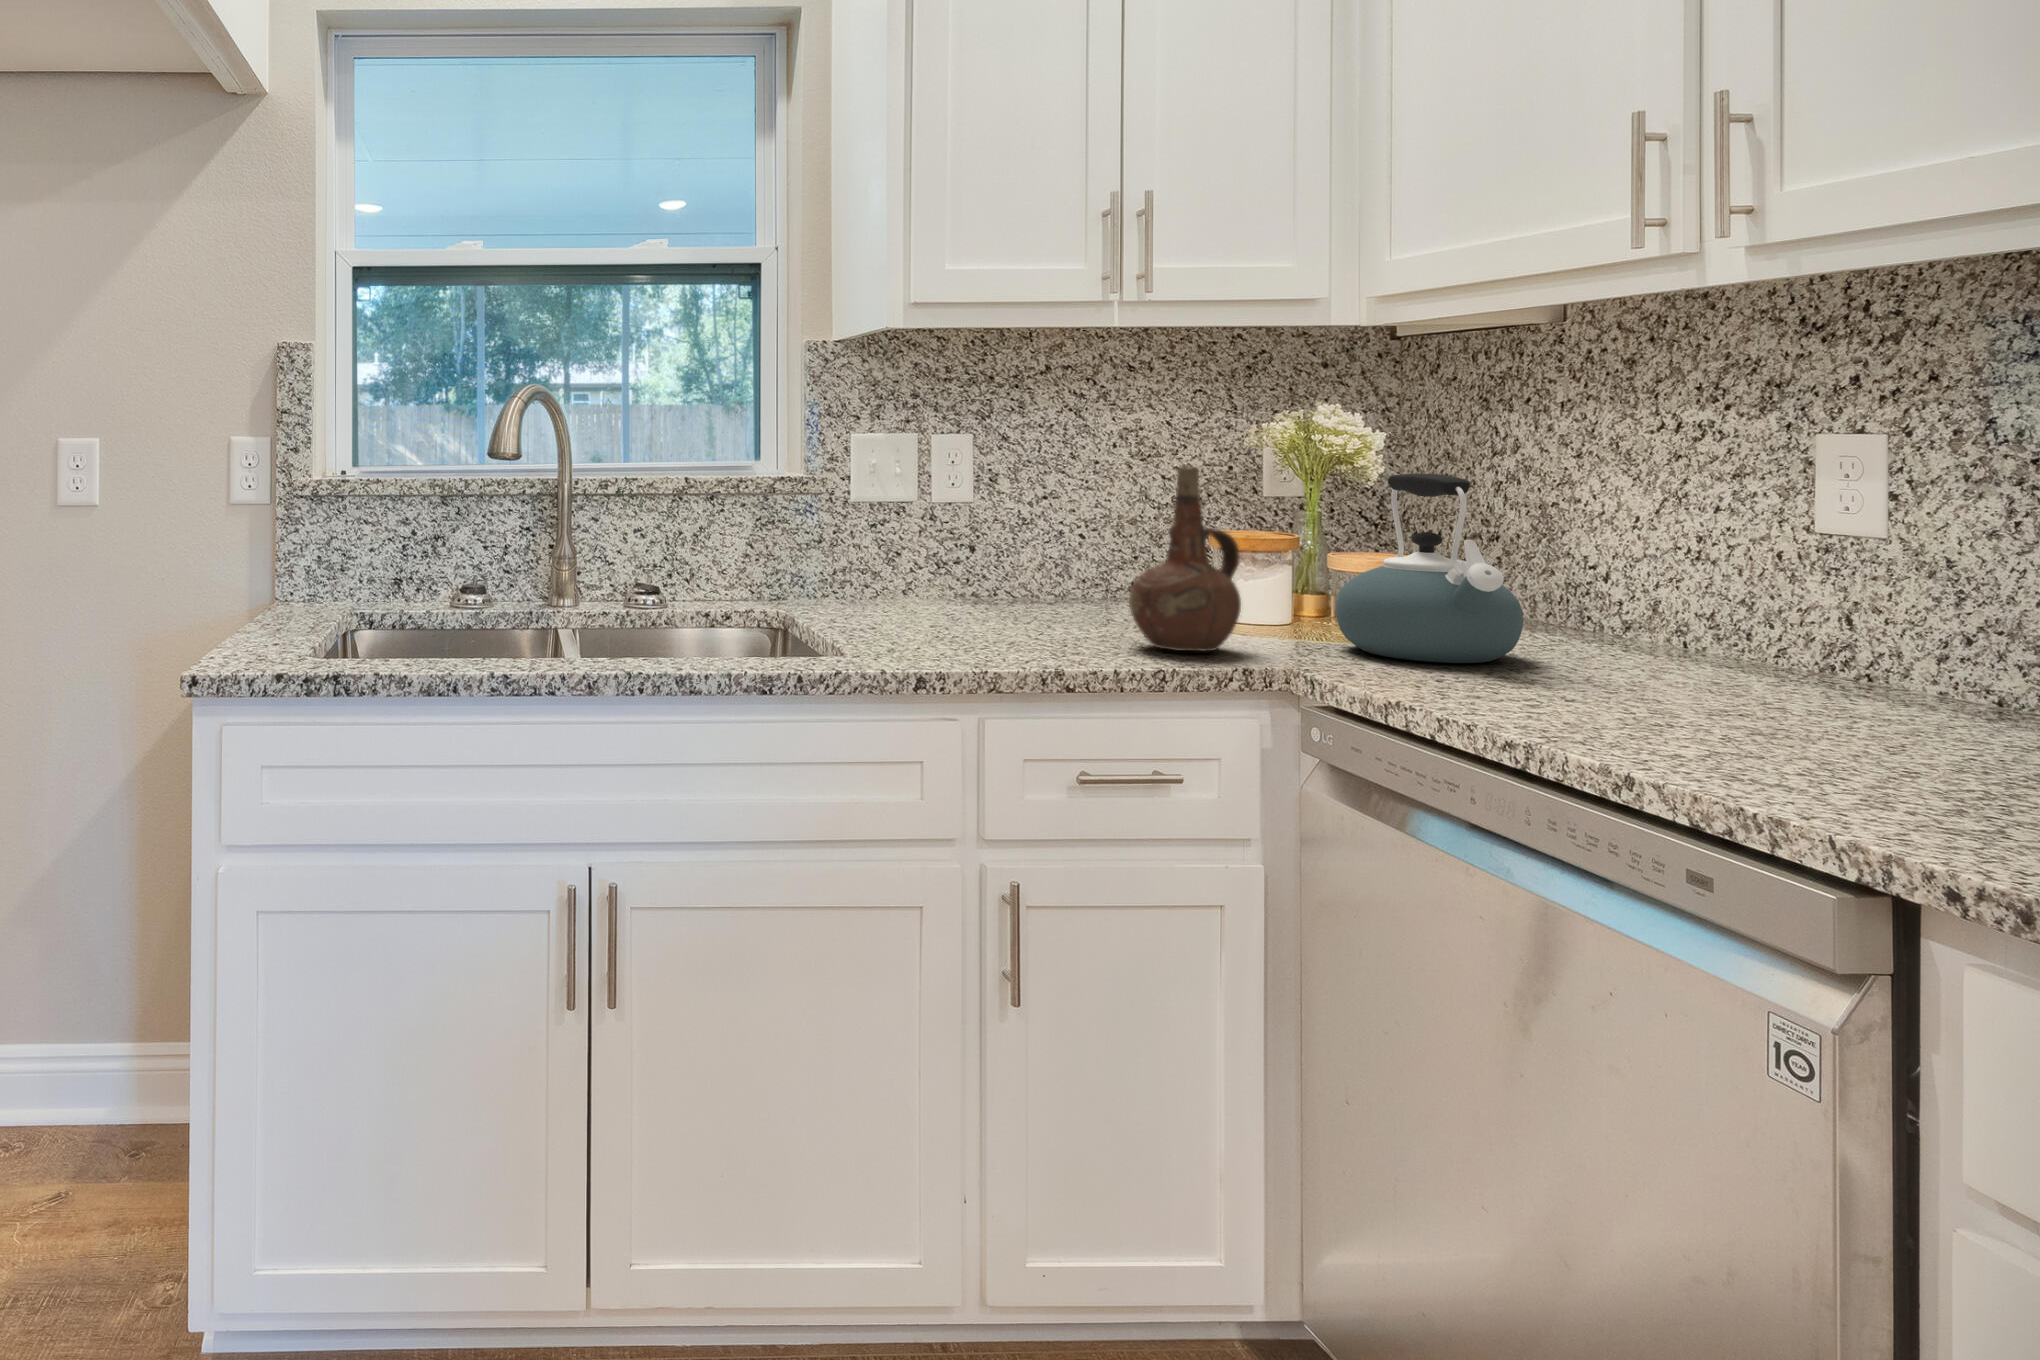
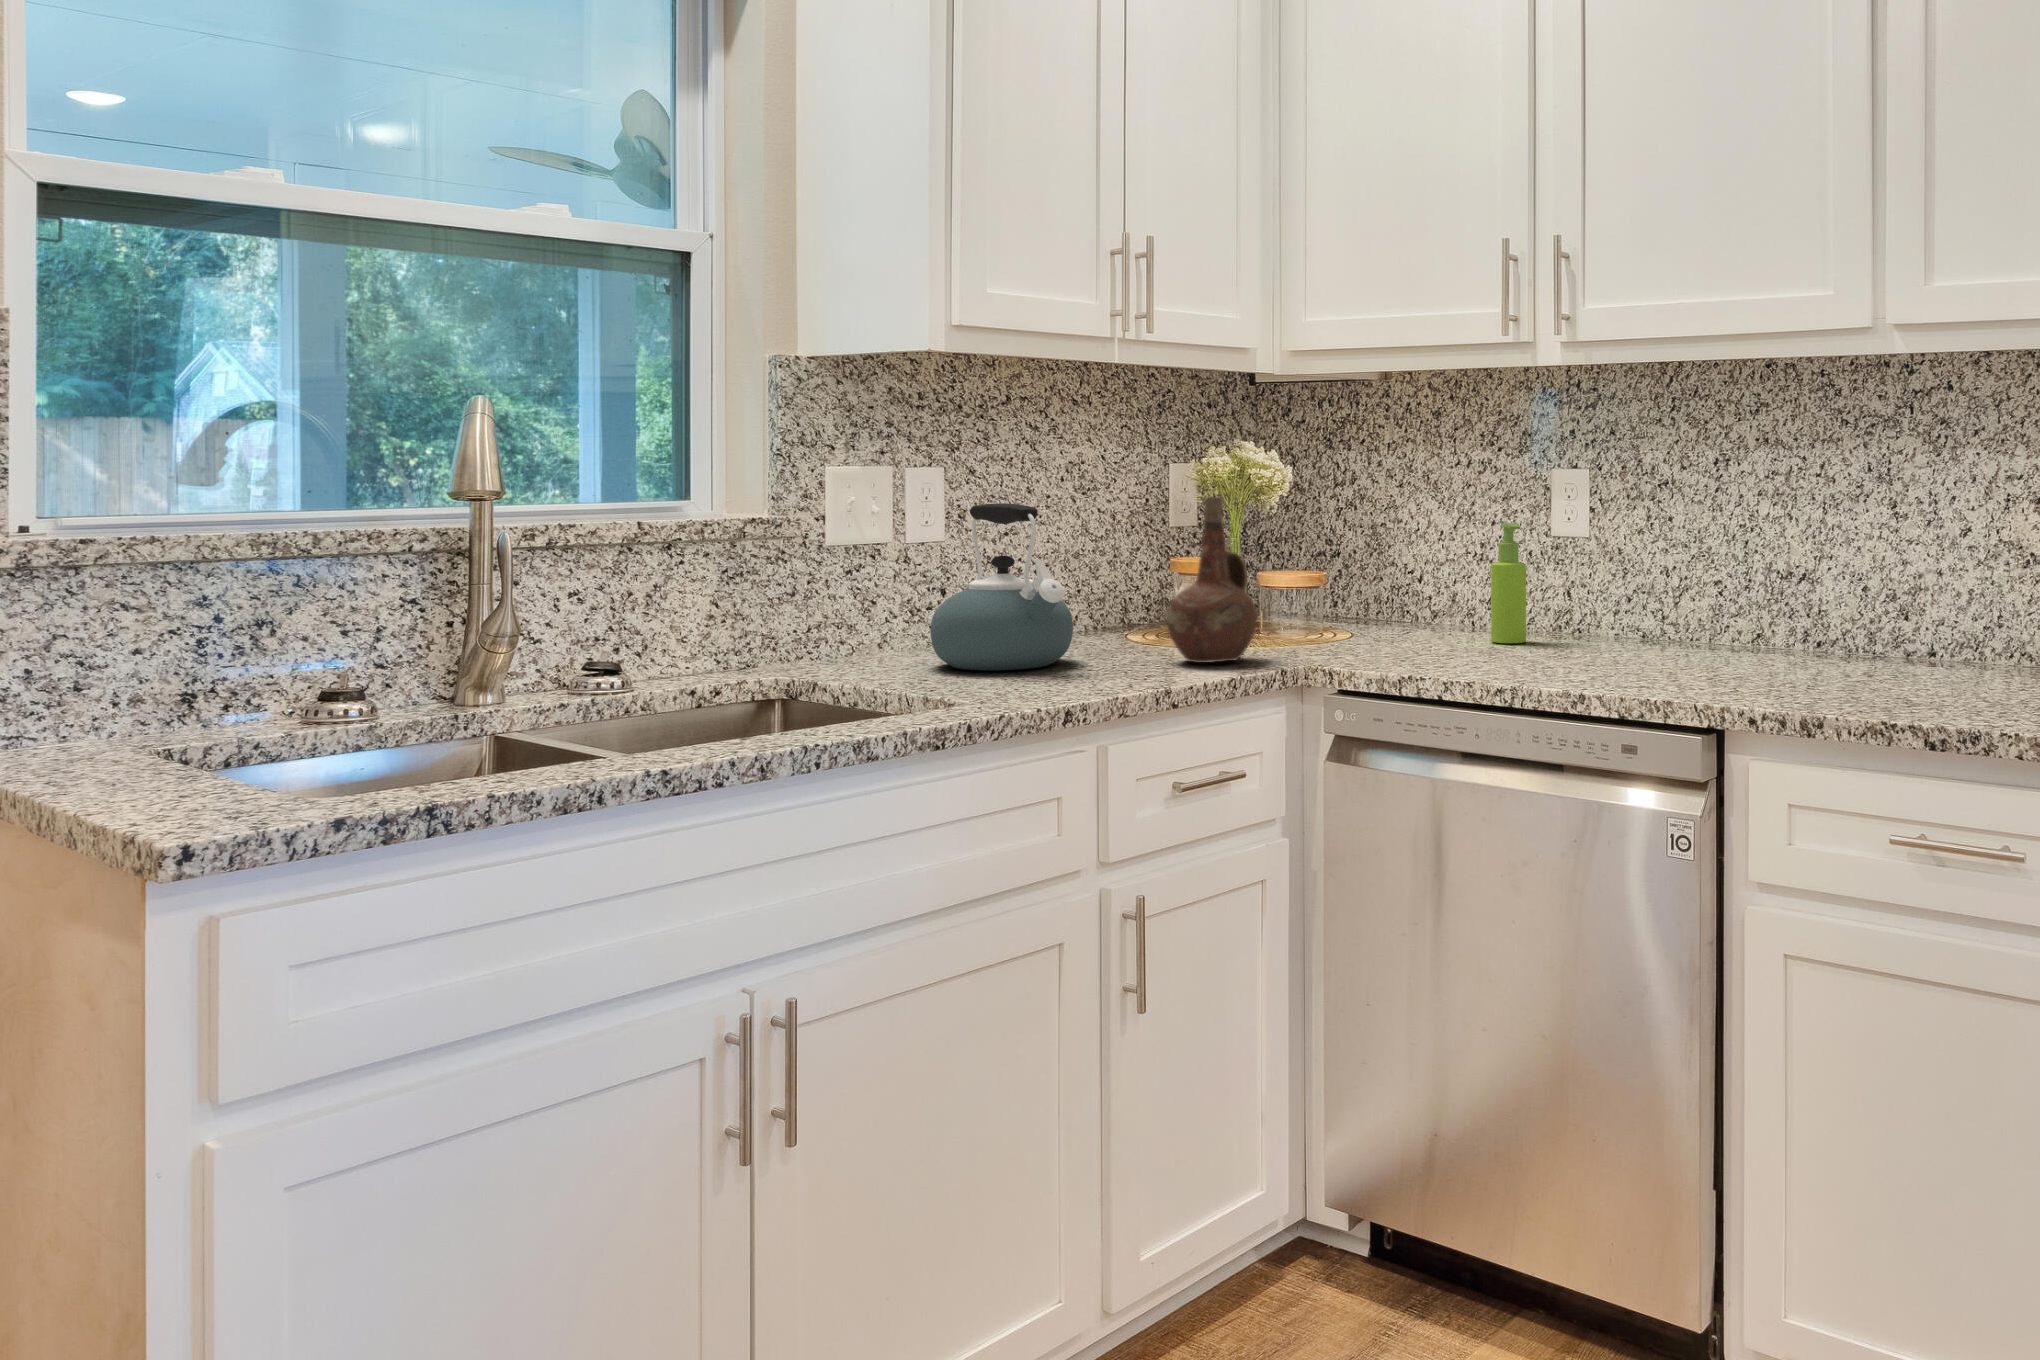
kettle: present [1336,473,1523,663] -> present [930,503,1073,670]
soap dispenser: none [1647,512,1711,682] -> present [1491,523,1526,643]

